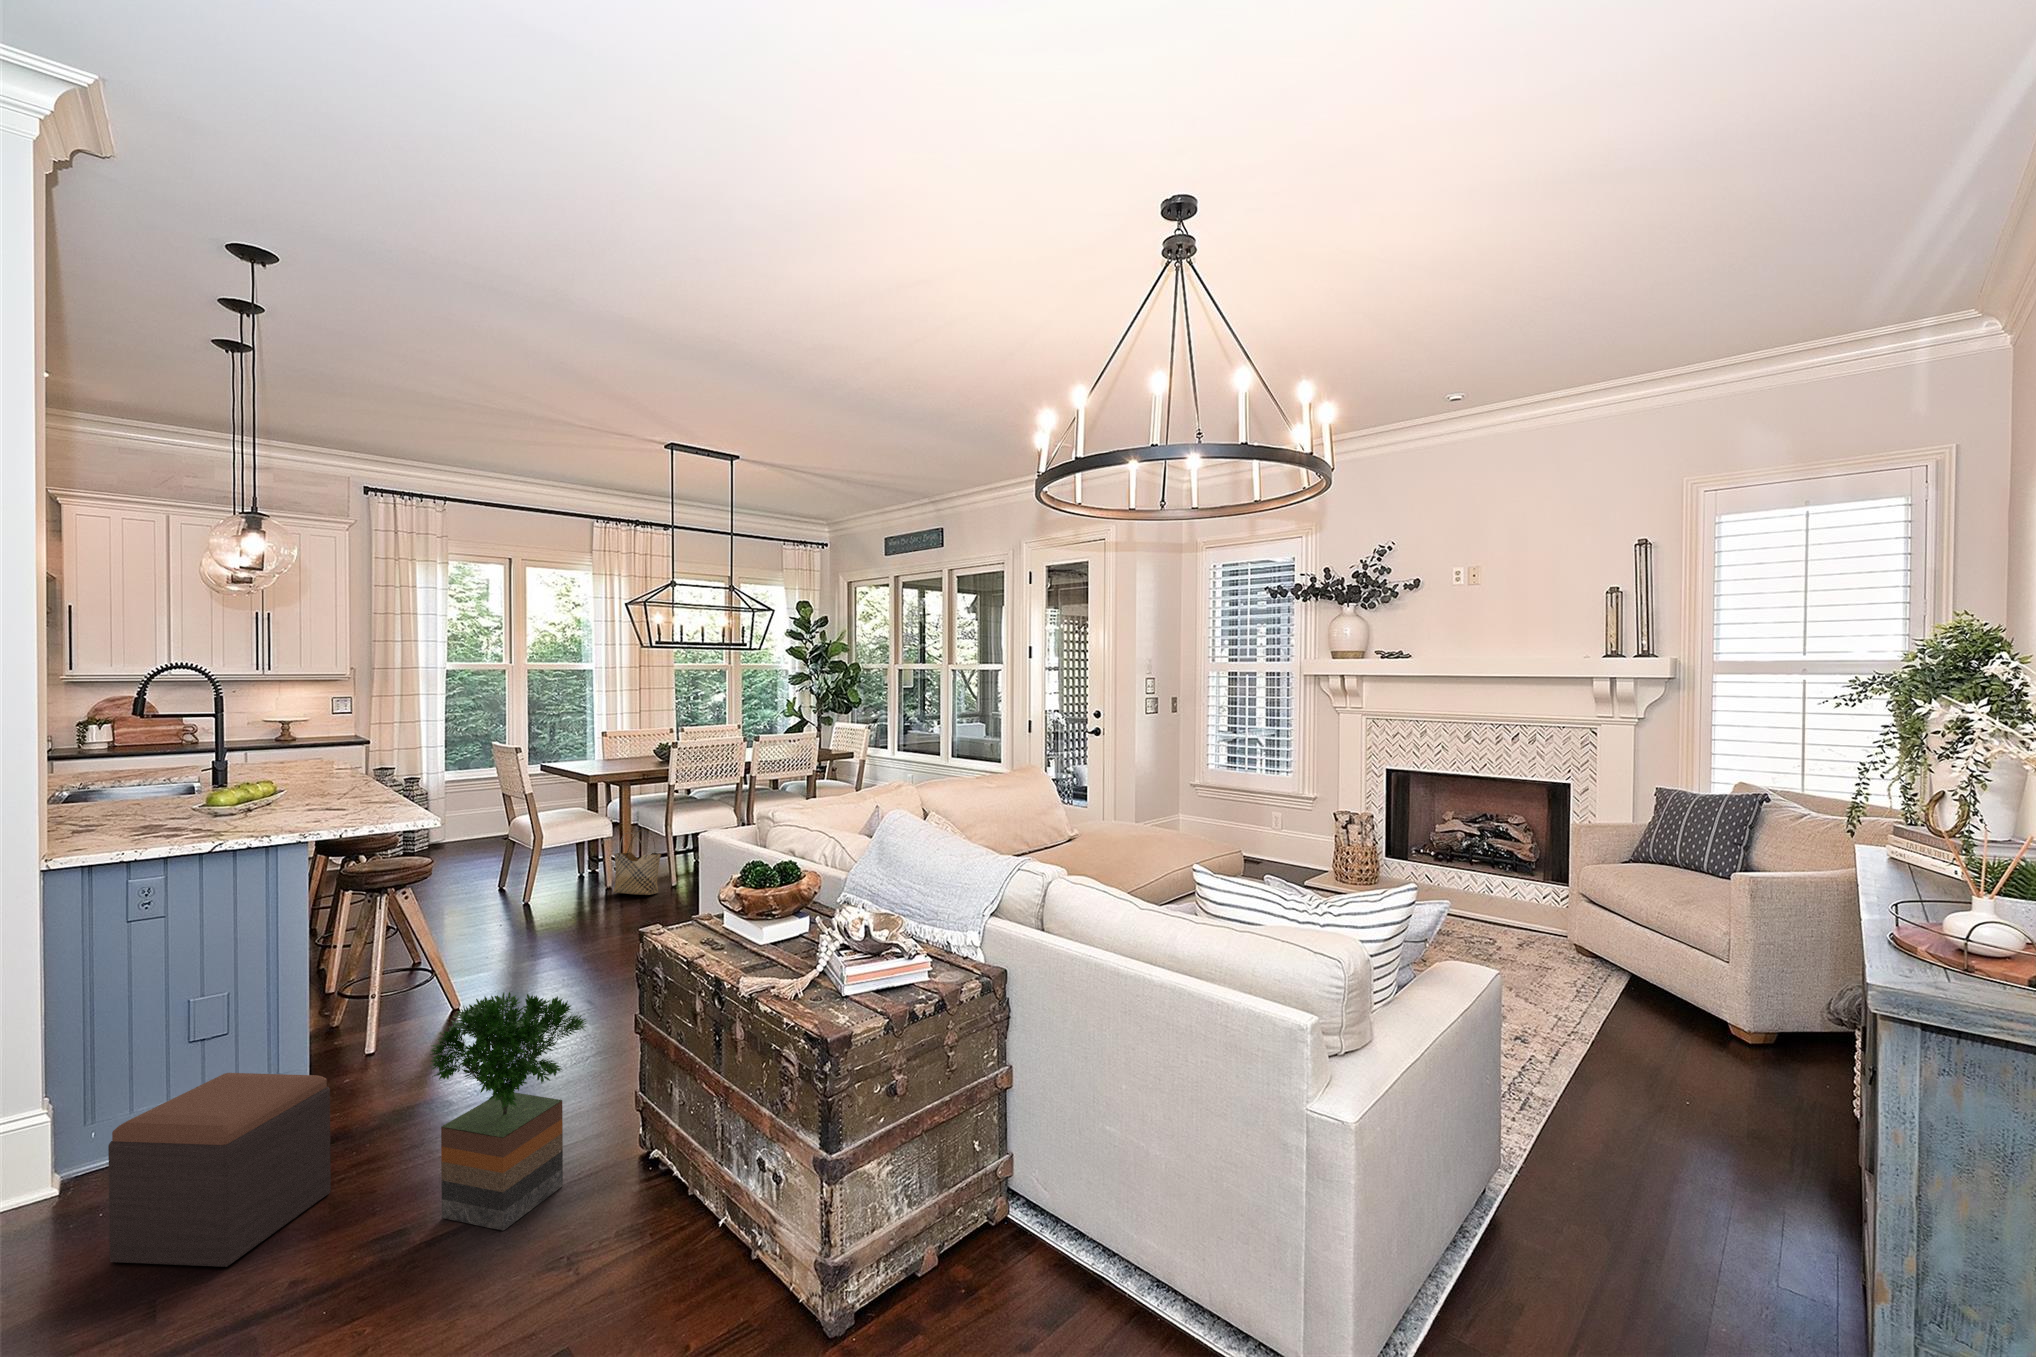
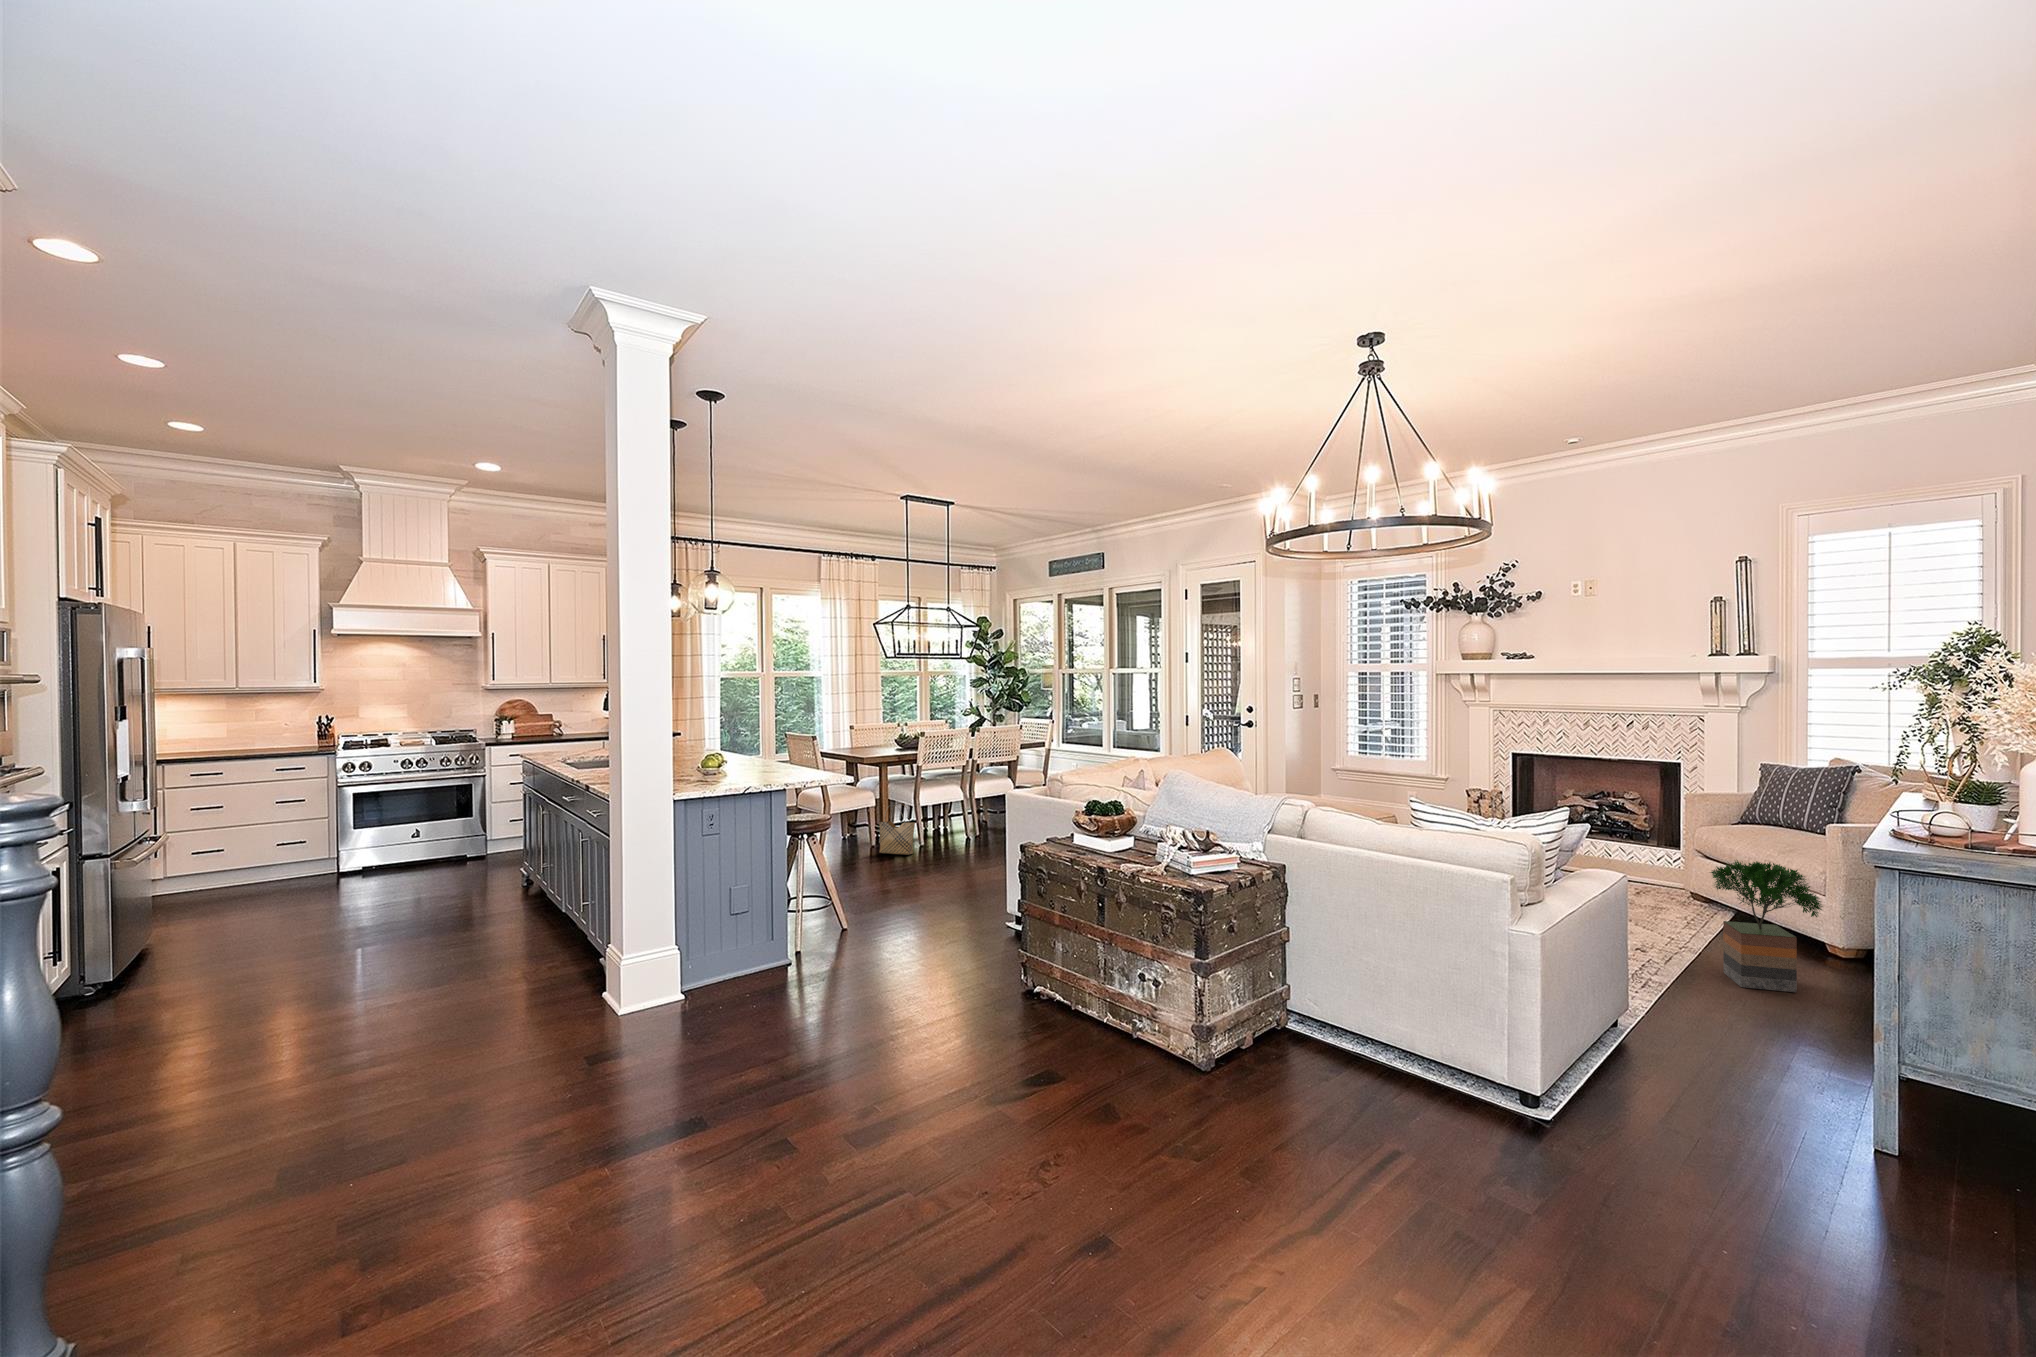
potted tree: present [430,992,586,1231] -> present [1710,860,1823,992]
footstool: present [108,1073,331,1267] -> none [744,929,842,1035]

